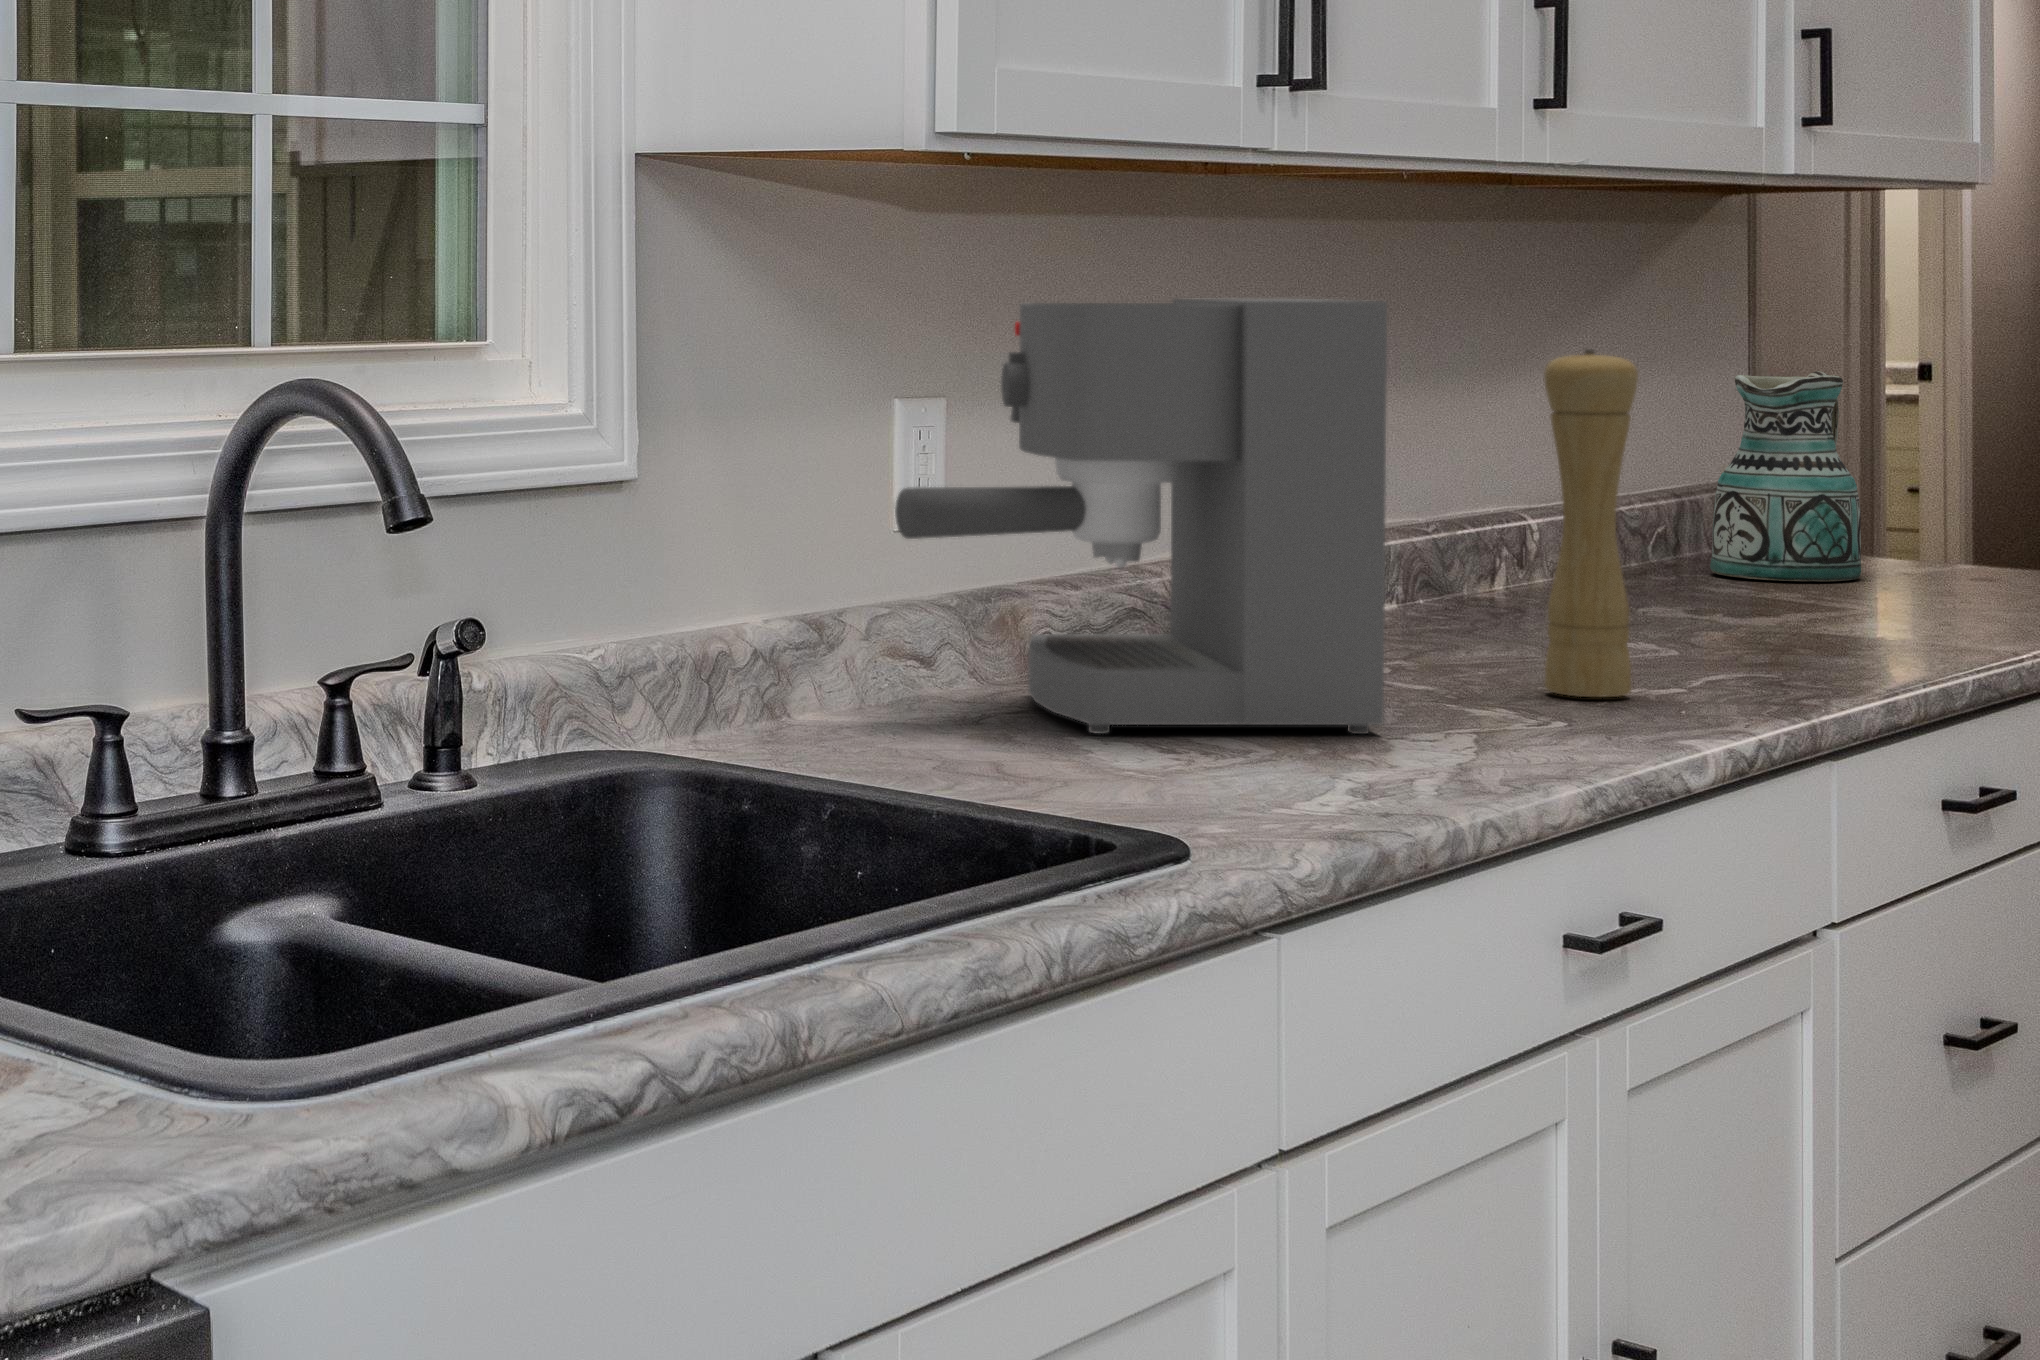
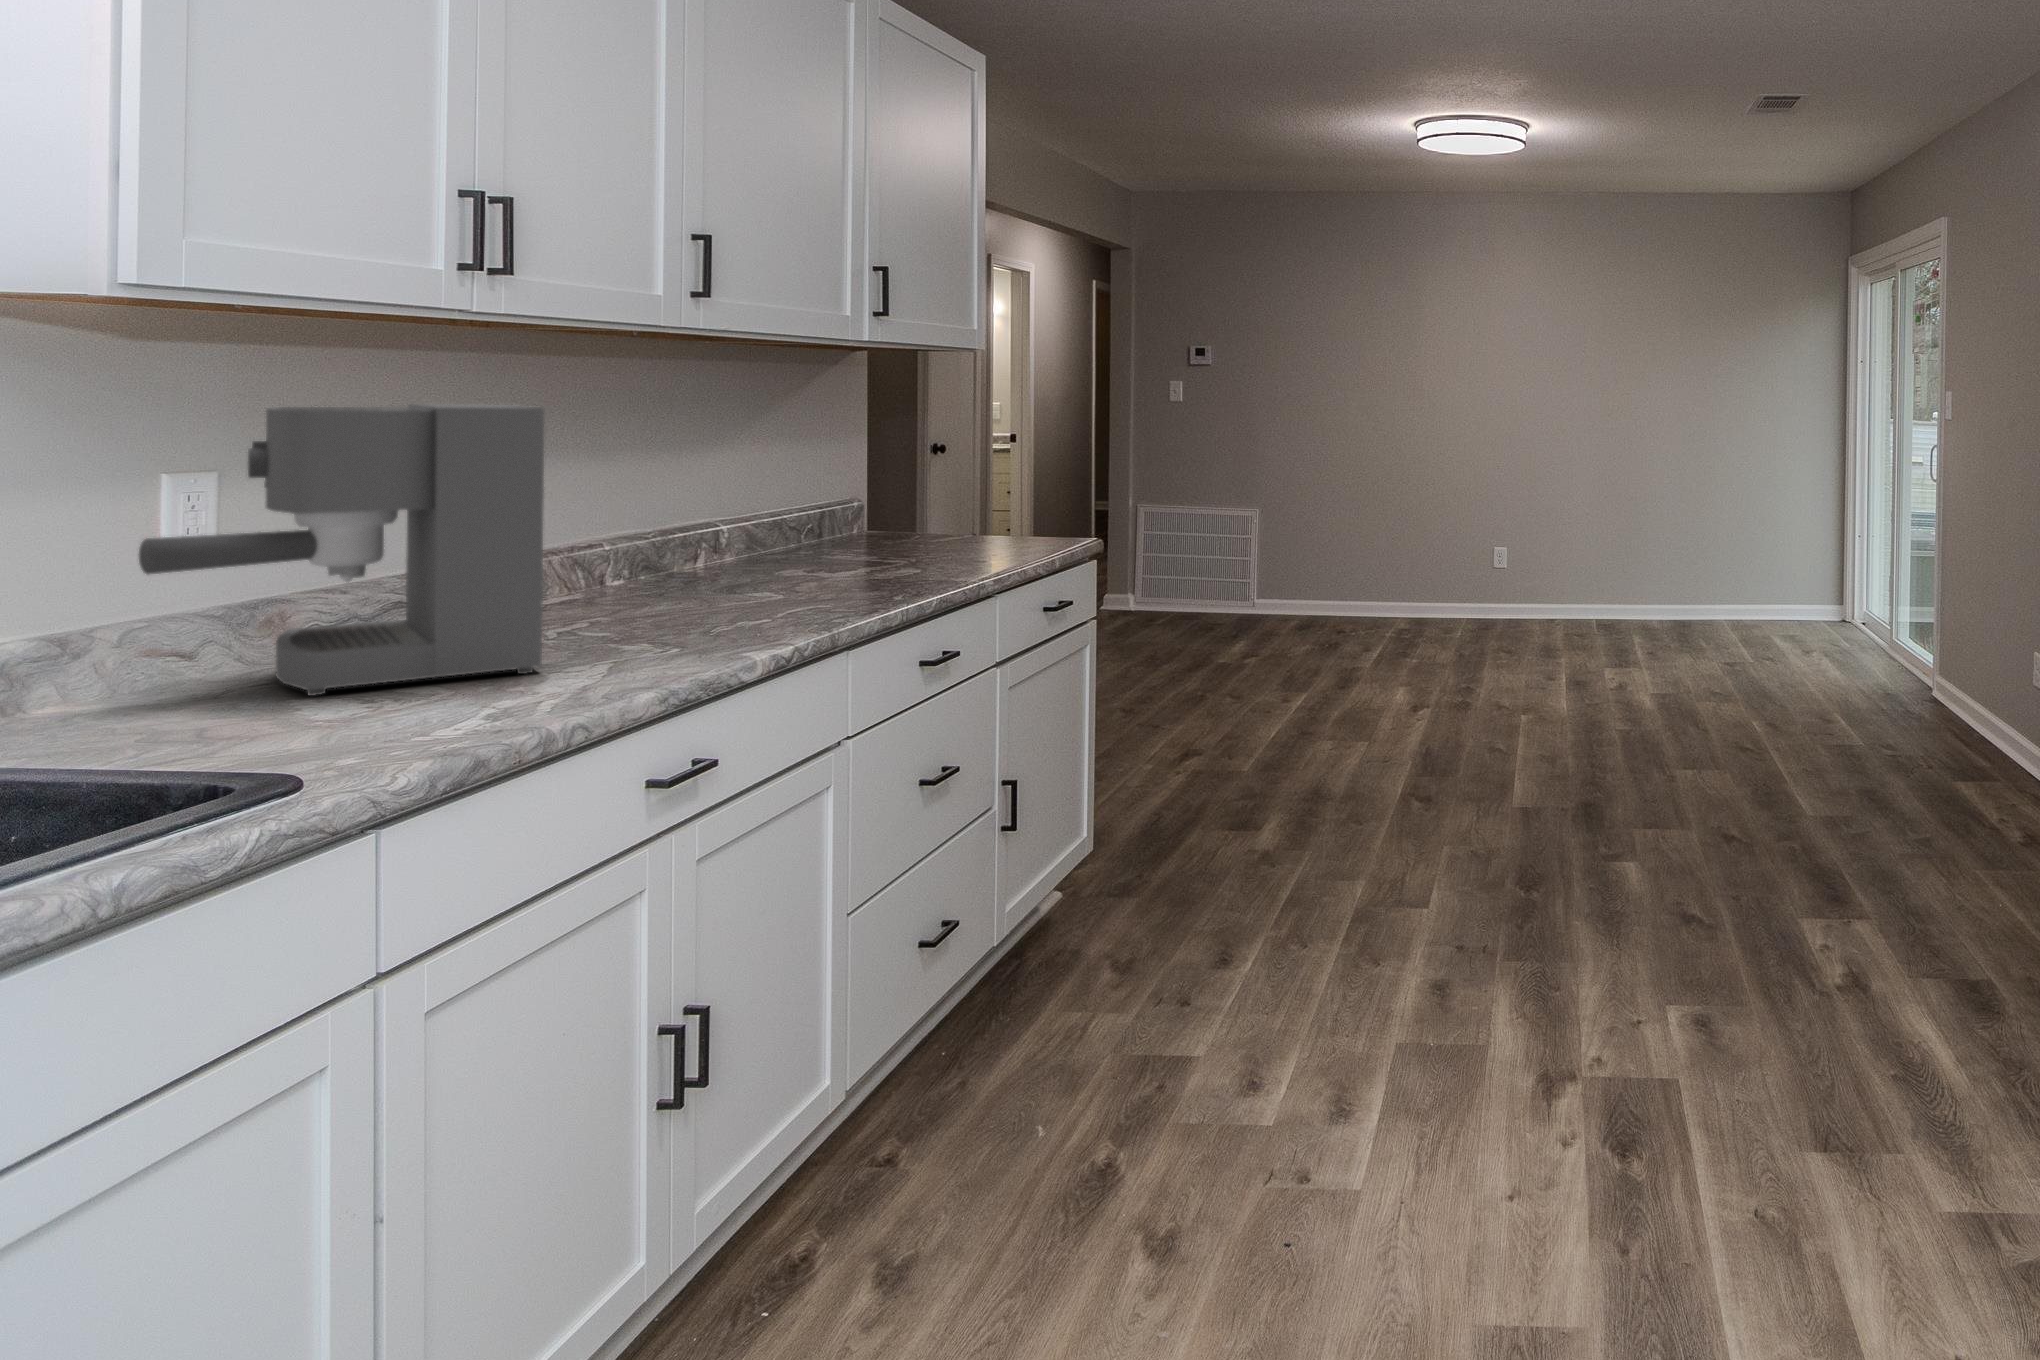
pepper mill: present [1544,349,1638,697] -> none [677,434,734,633]
ceramic pitcher: present [1710,371,1861,581] -> none [835,440,914,550]

